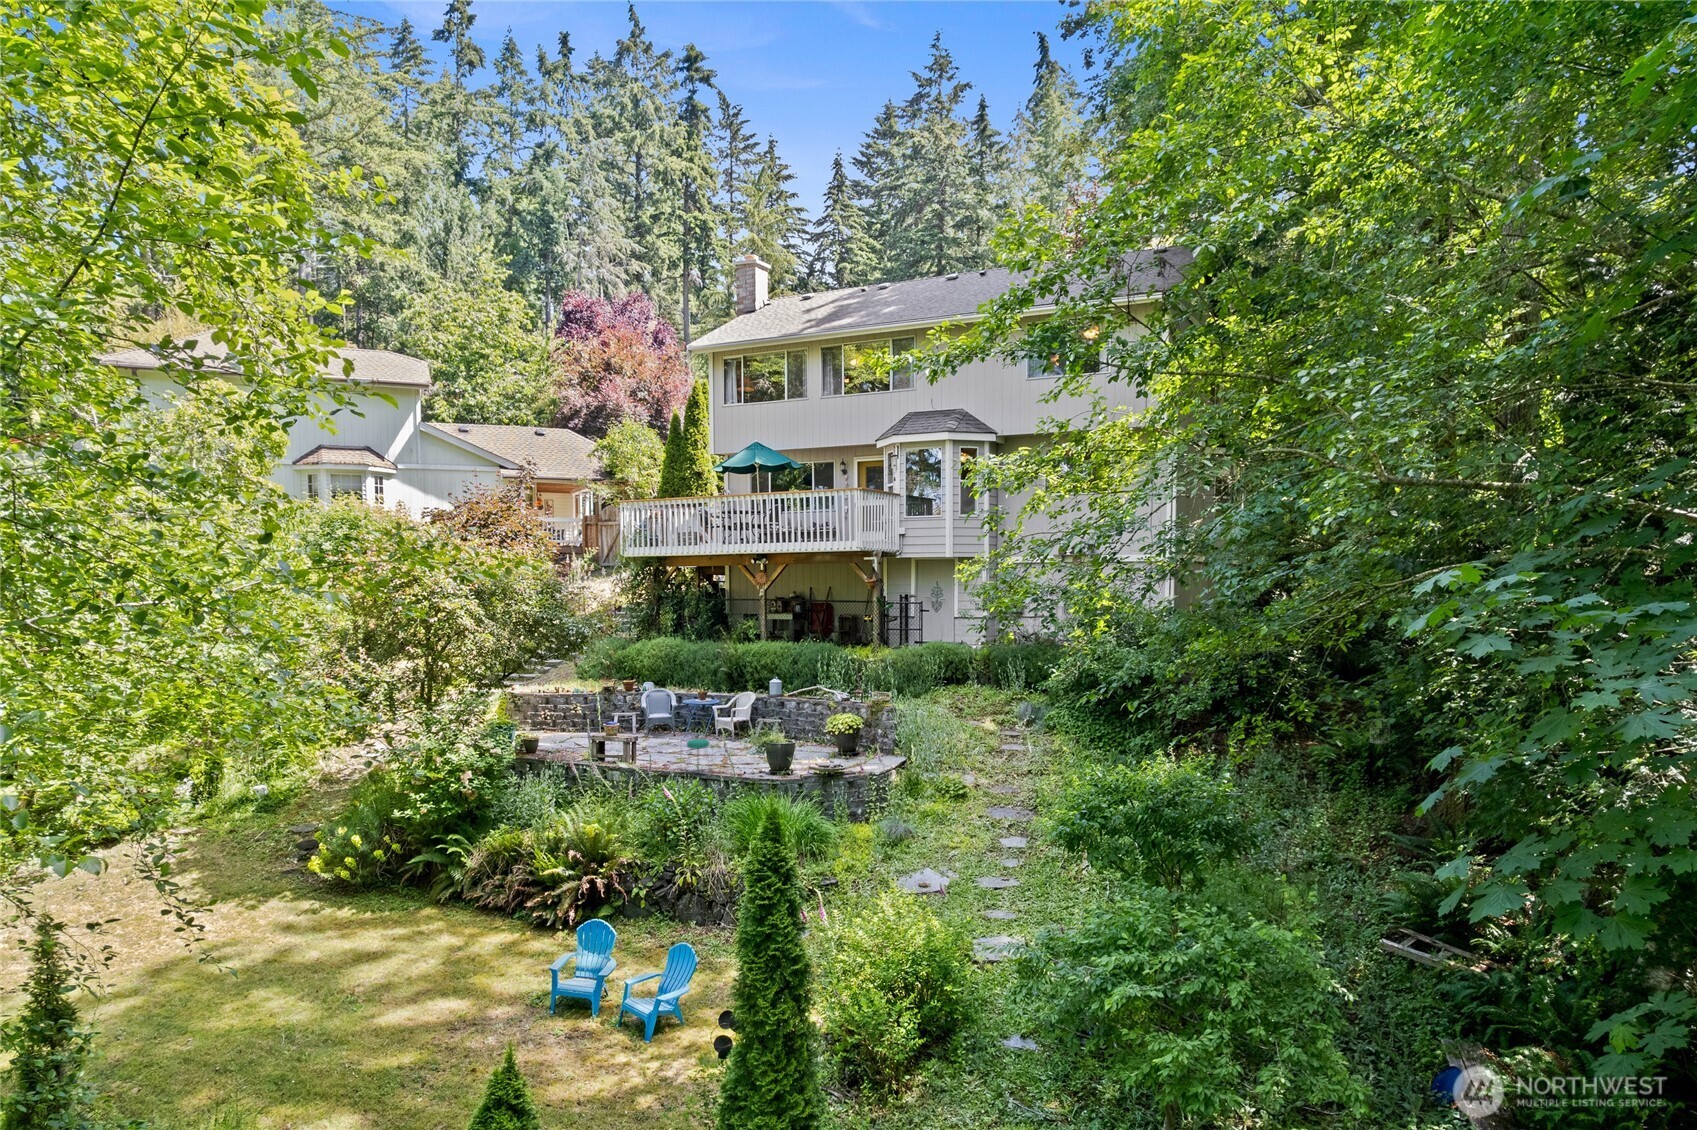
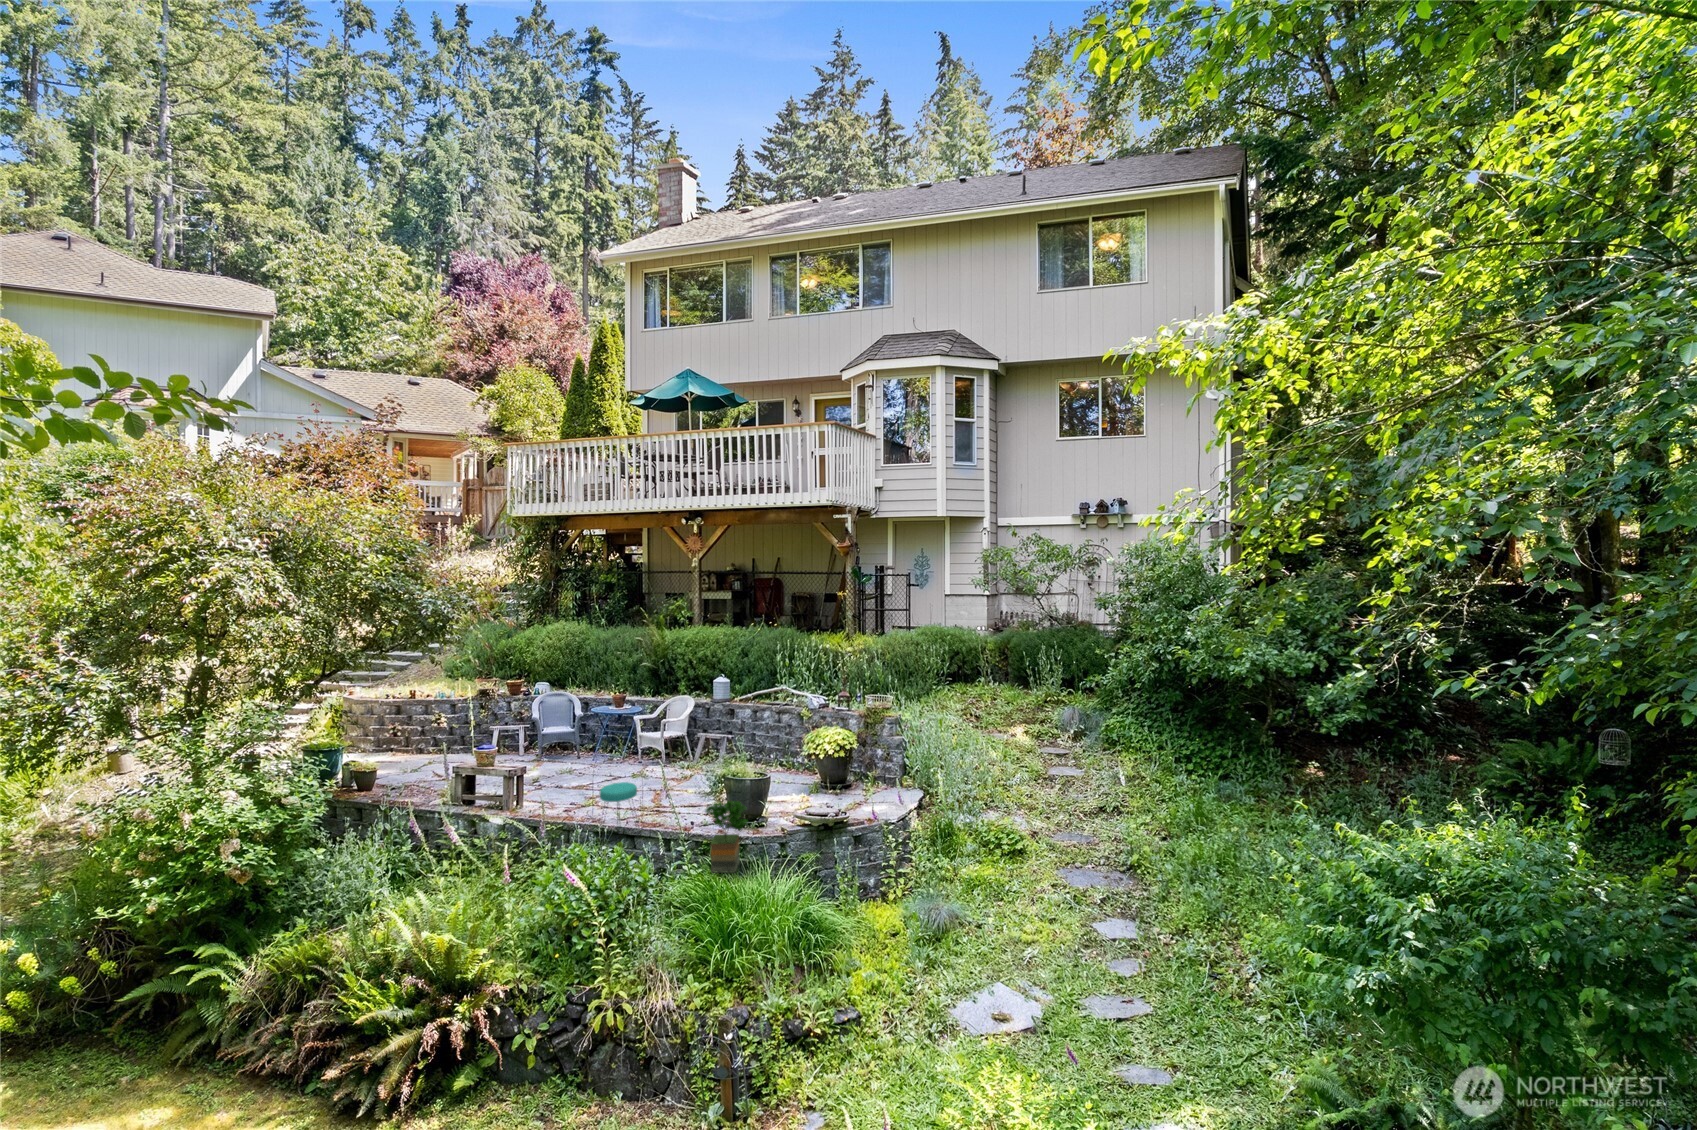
potted tree: none [746,747,773,789] -> present [705,801,747,873]

